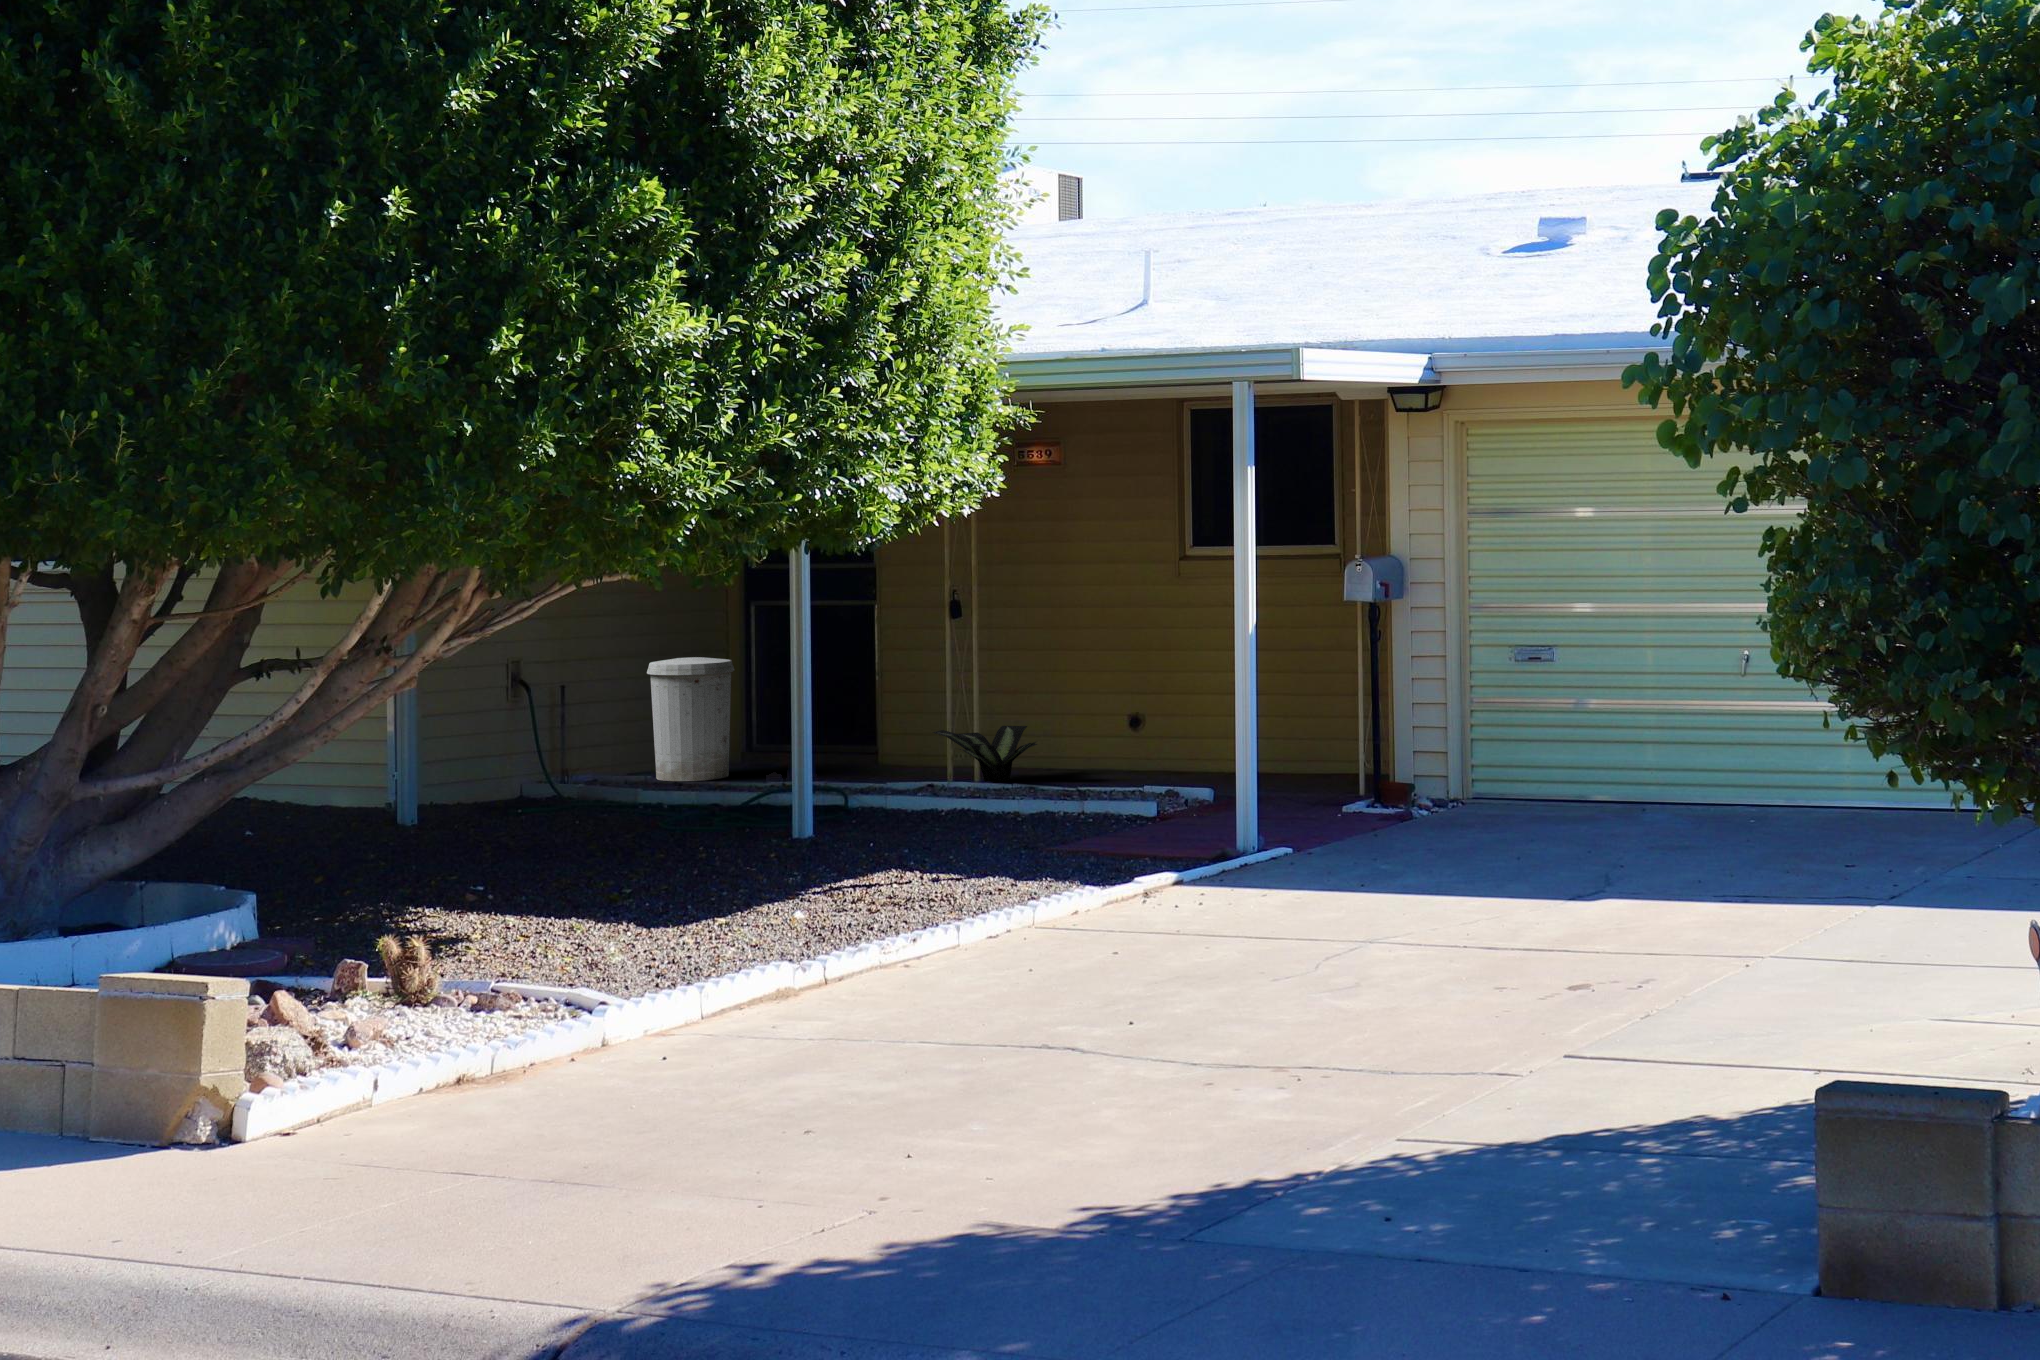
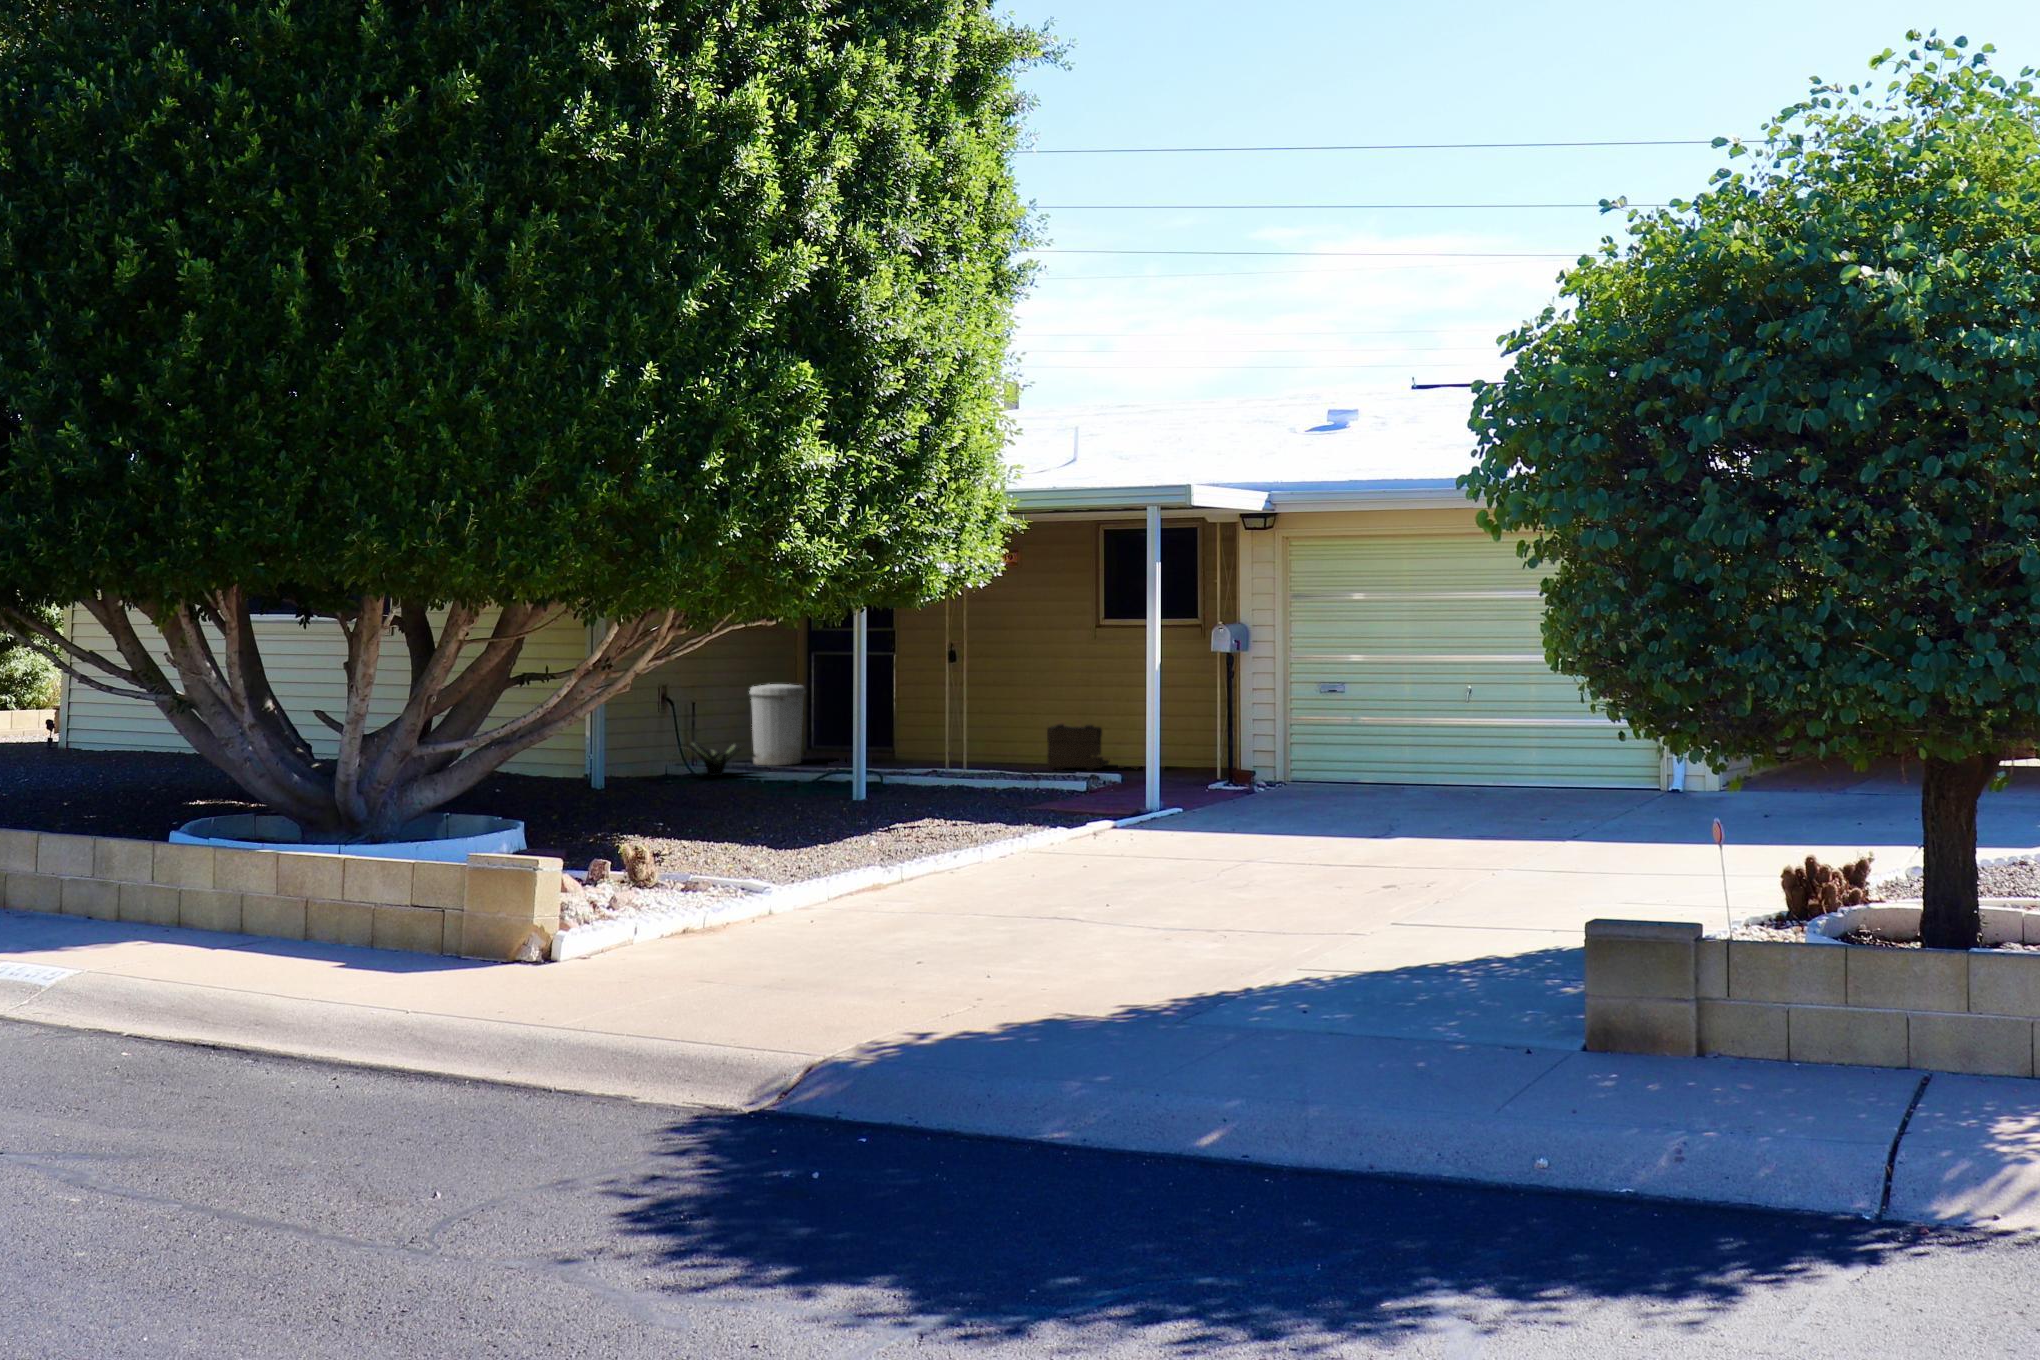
wooden crate: none [1101,710,1198,784] -> present [1047,724,1109,770]
potted plant: present [933,726,1037,782] -> present [688,742,741,776]

